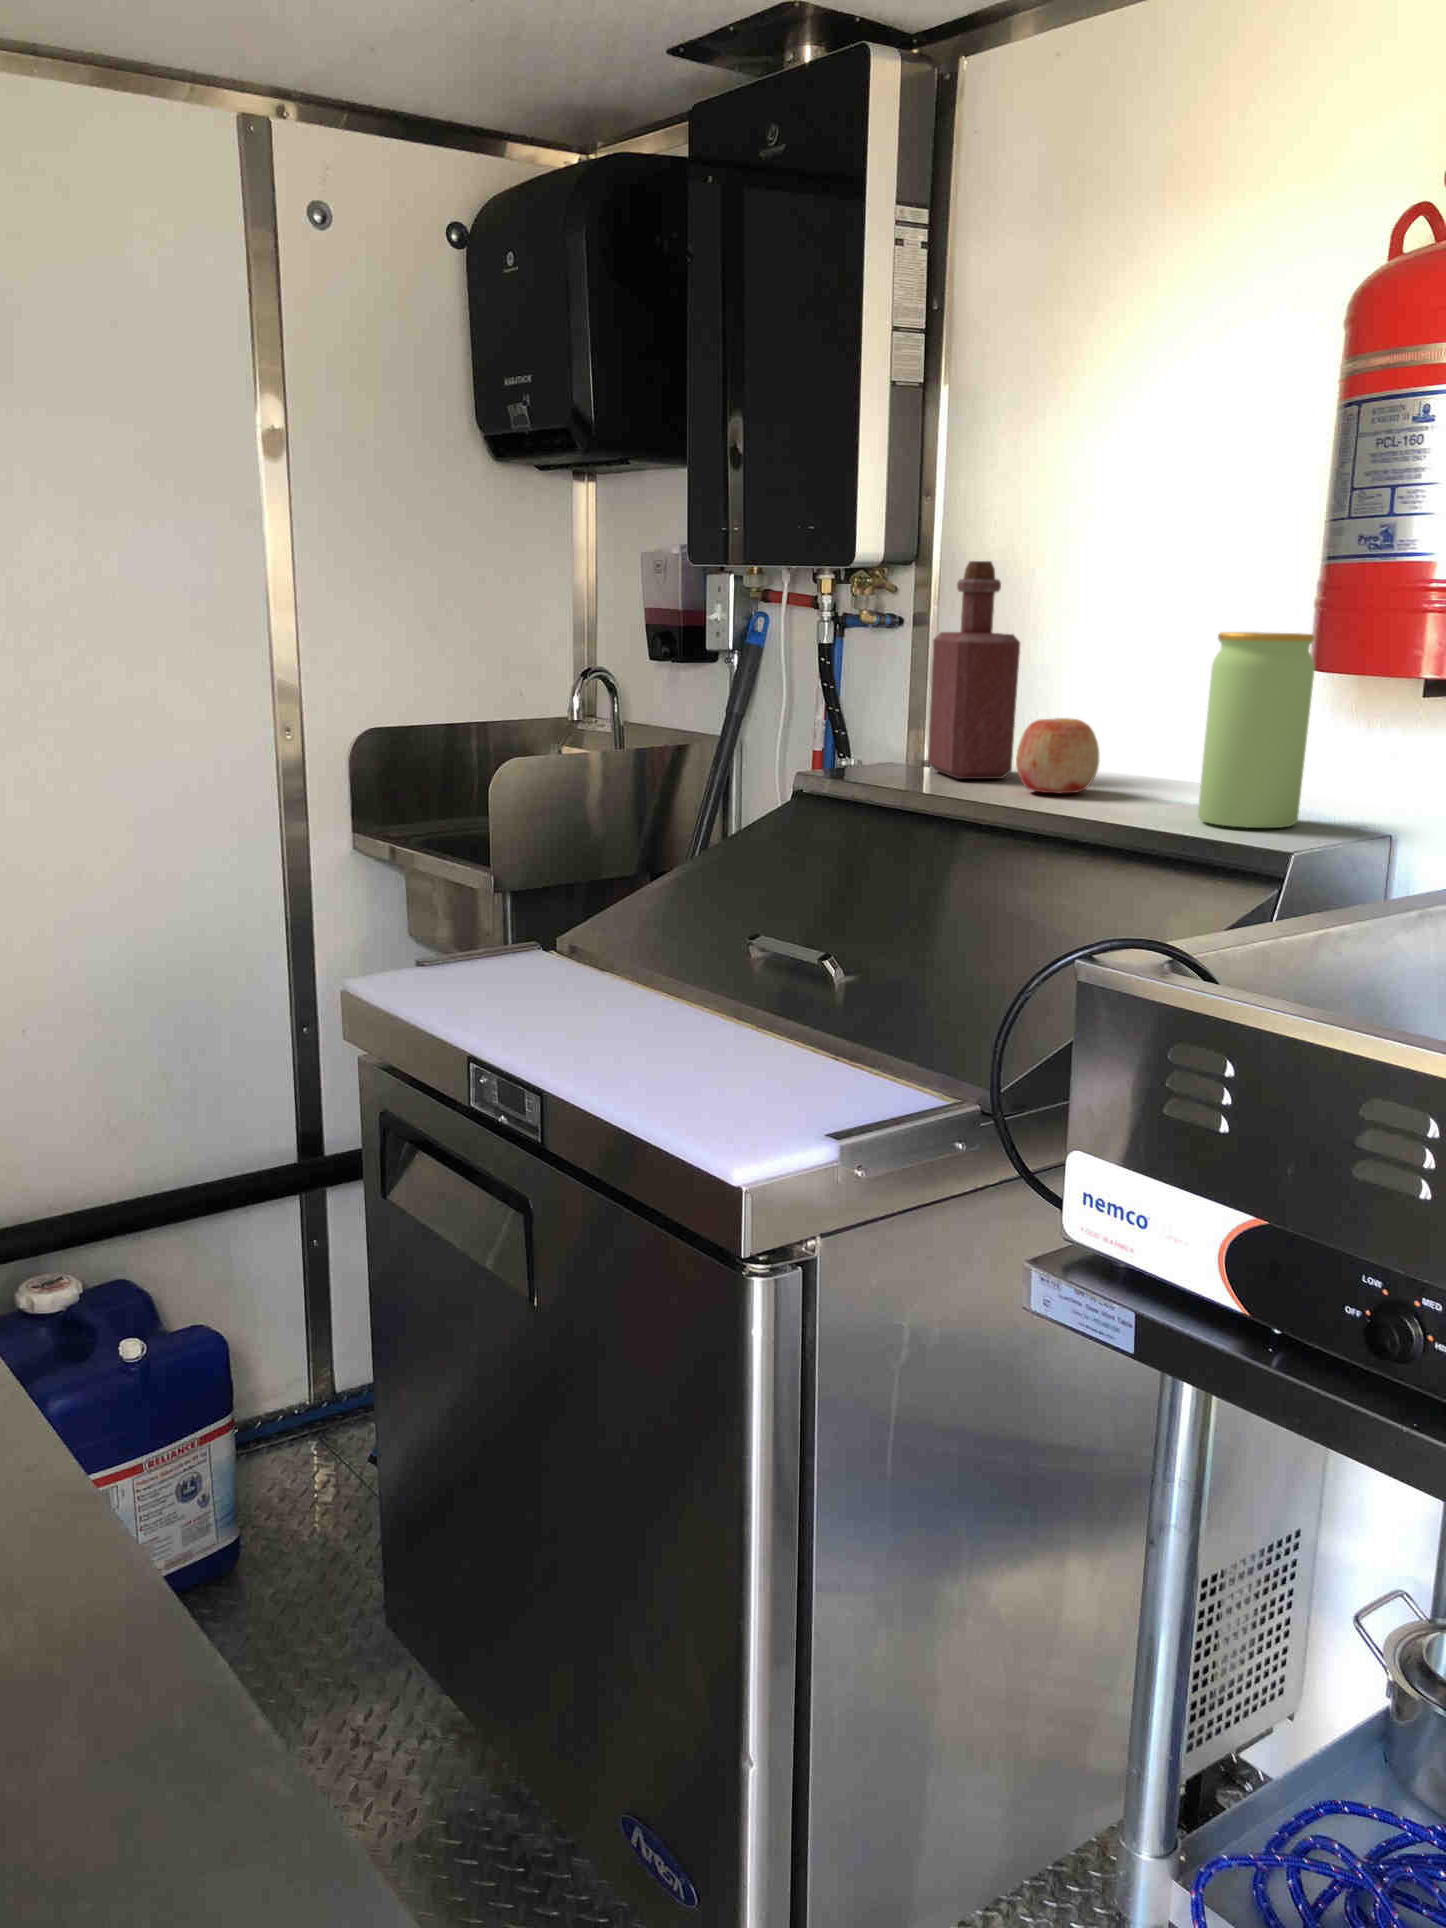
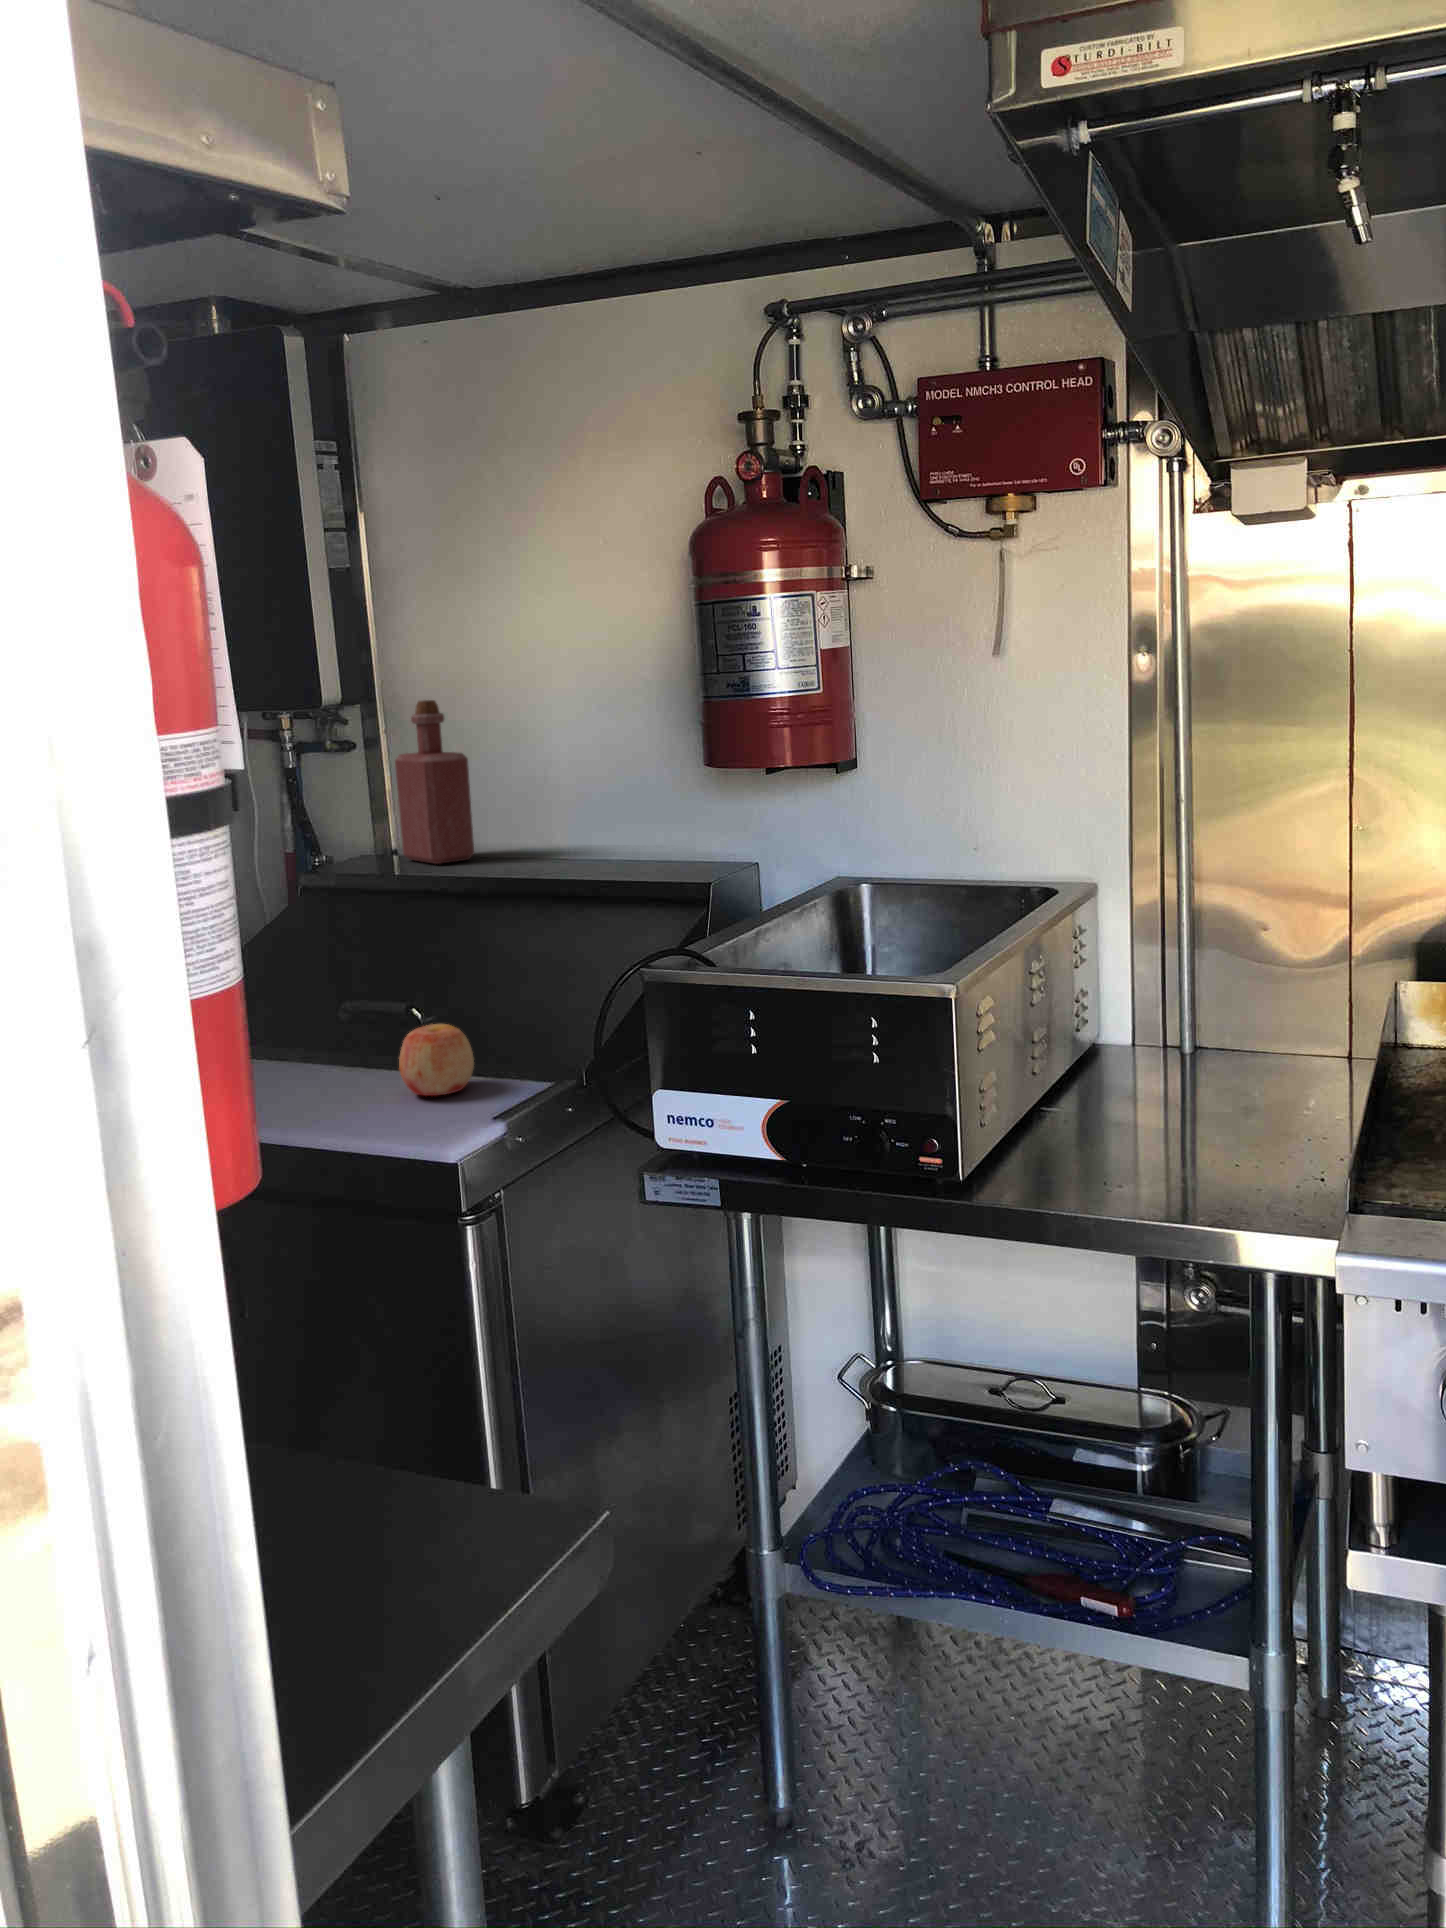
jar: present [1198,632,1315,828] -> none [630,742,701,874]
apple: present [1016,718,1099,793] -> present [399,1024,474,1096]

